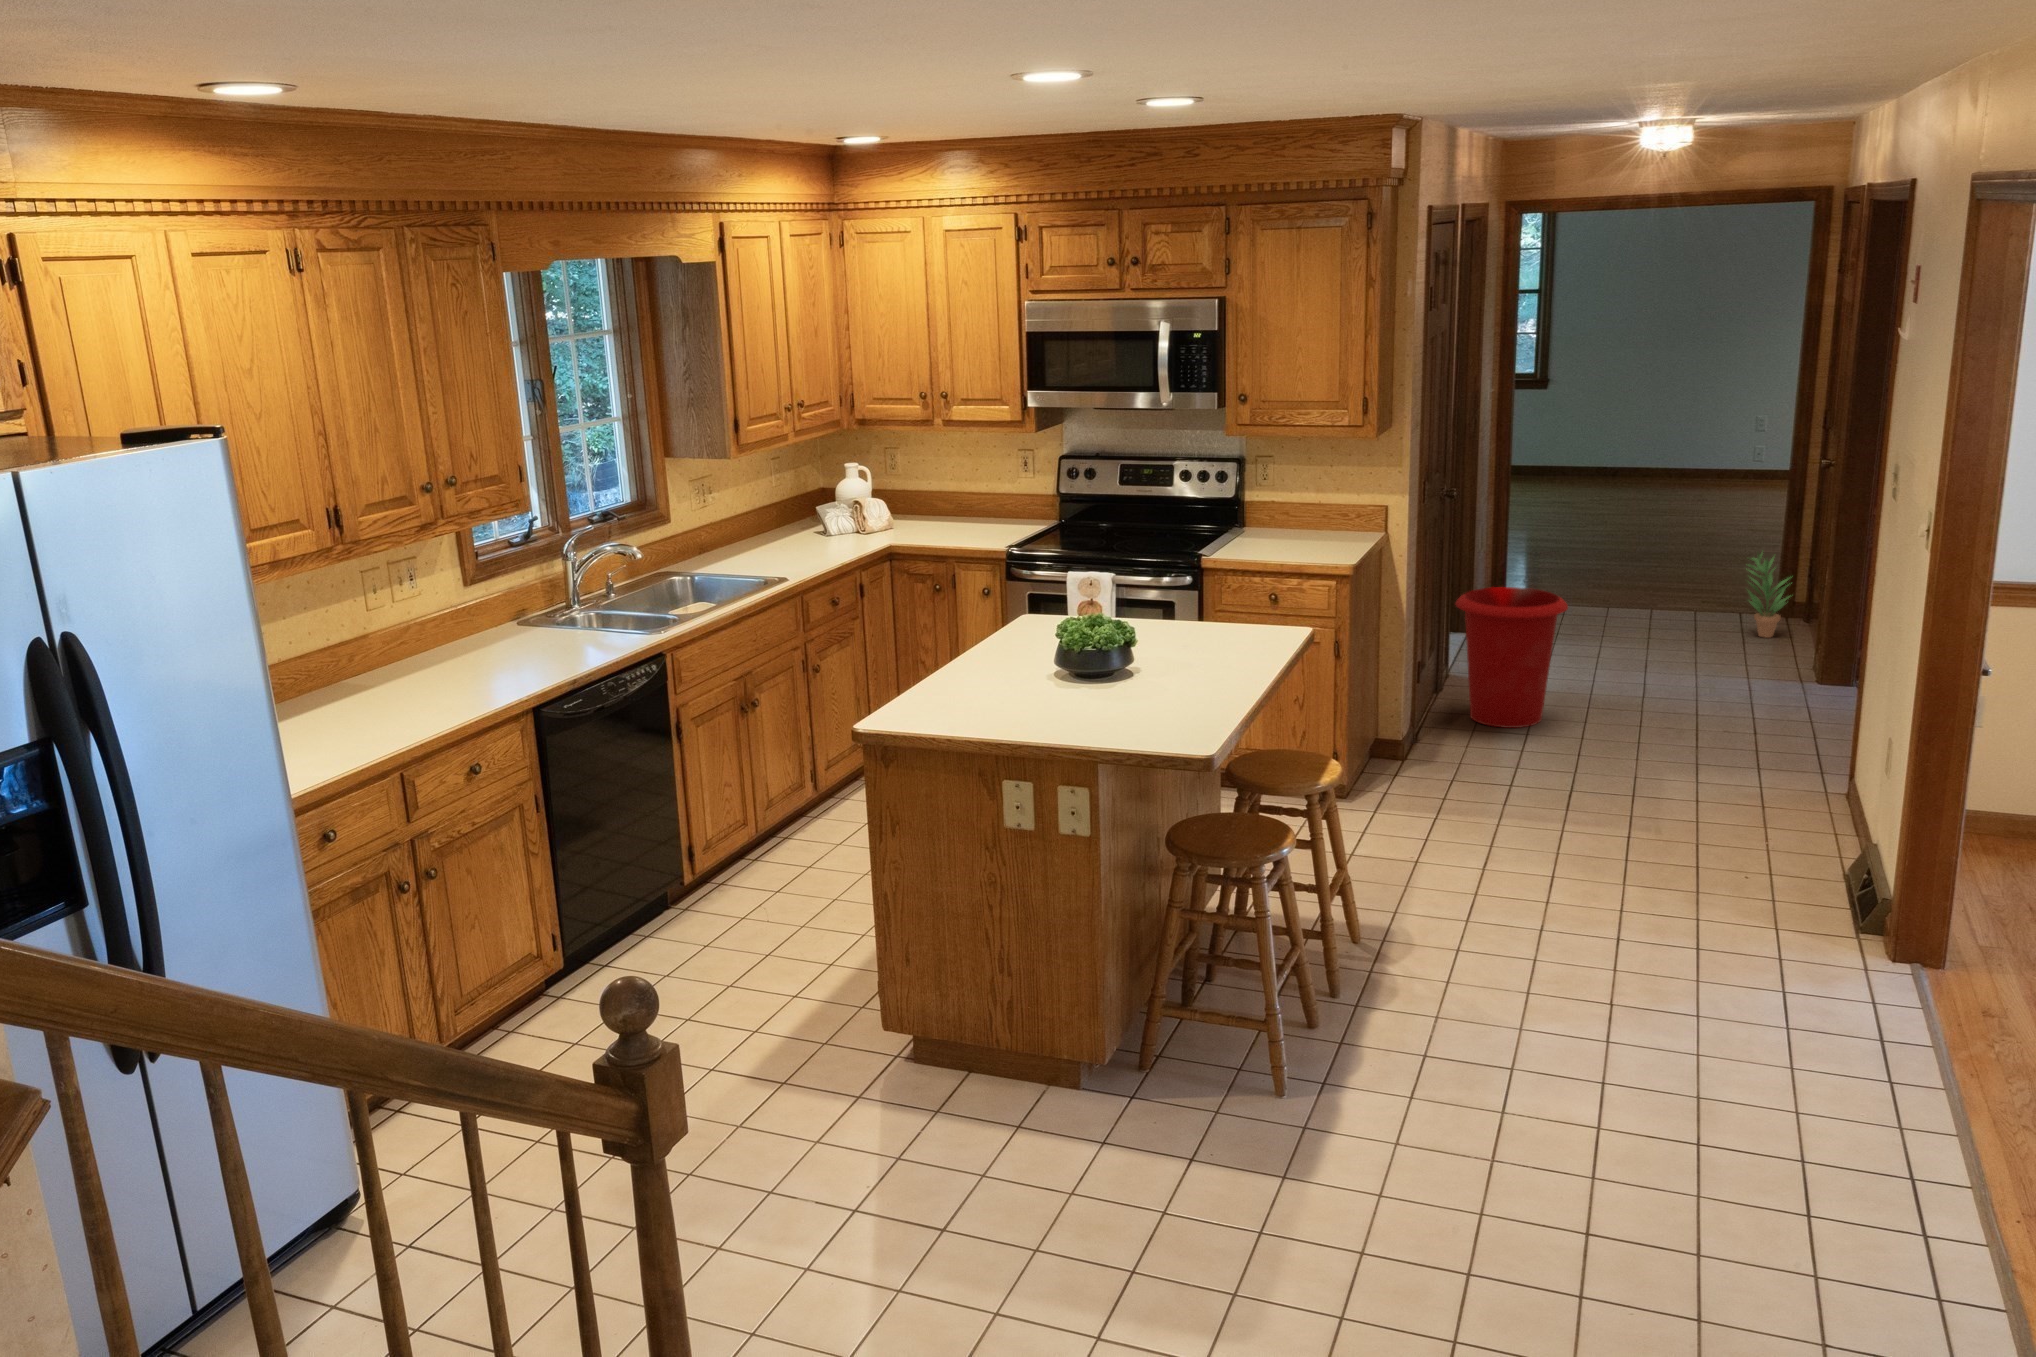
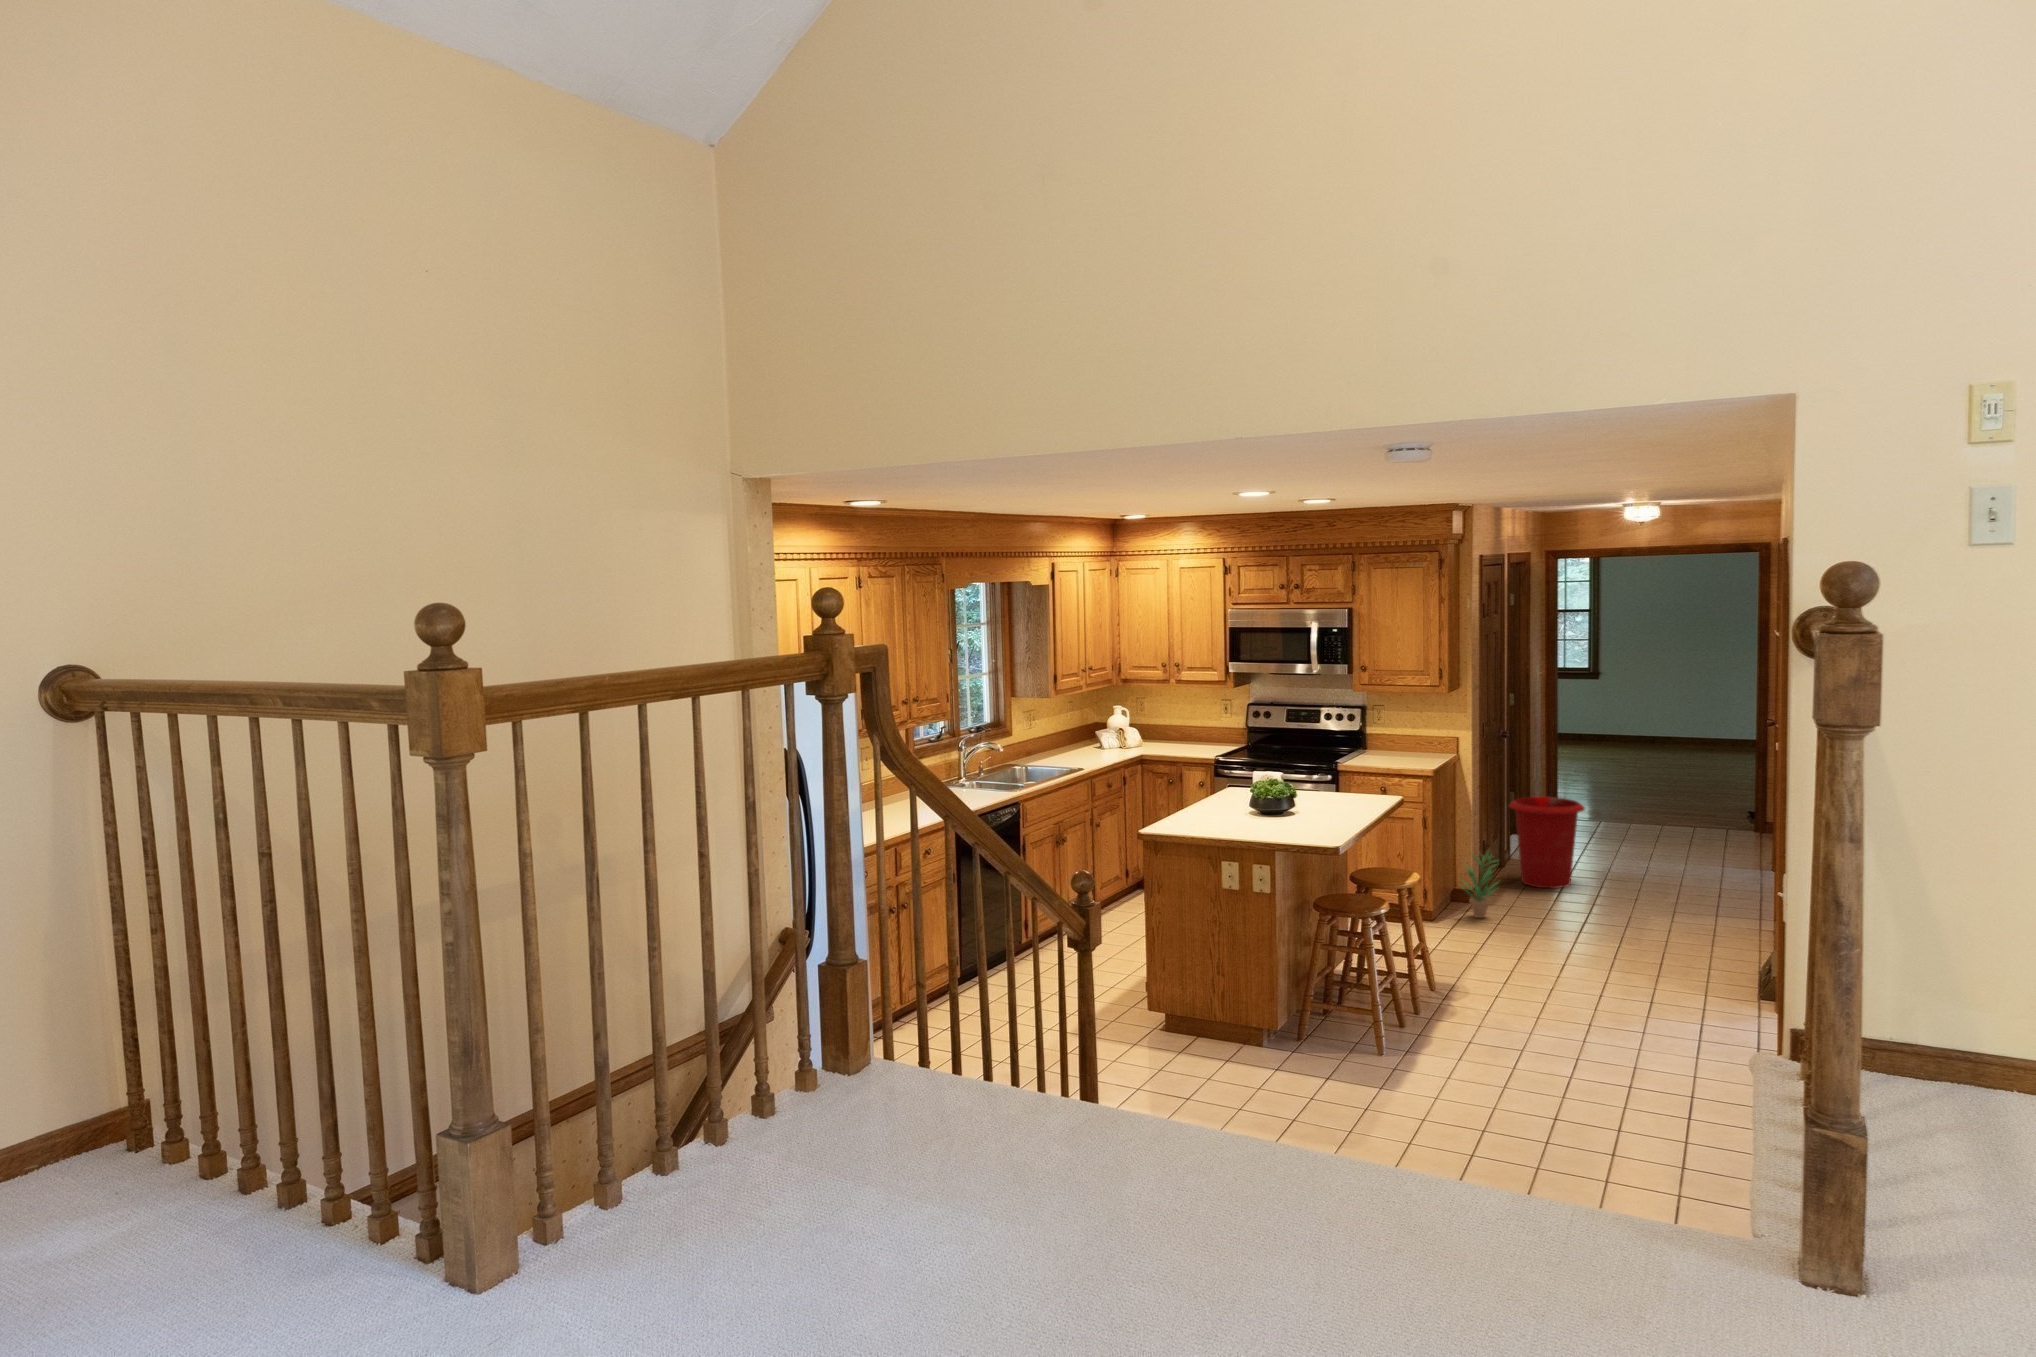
potted plant: present [1748,554,1790,638] -> present [1463,852,1497,918]

